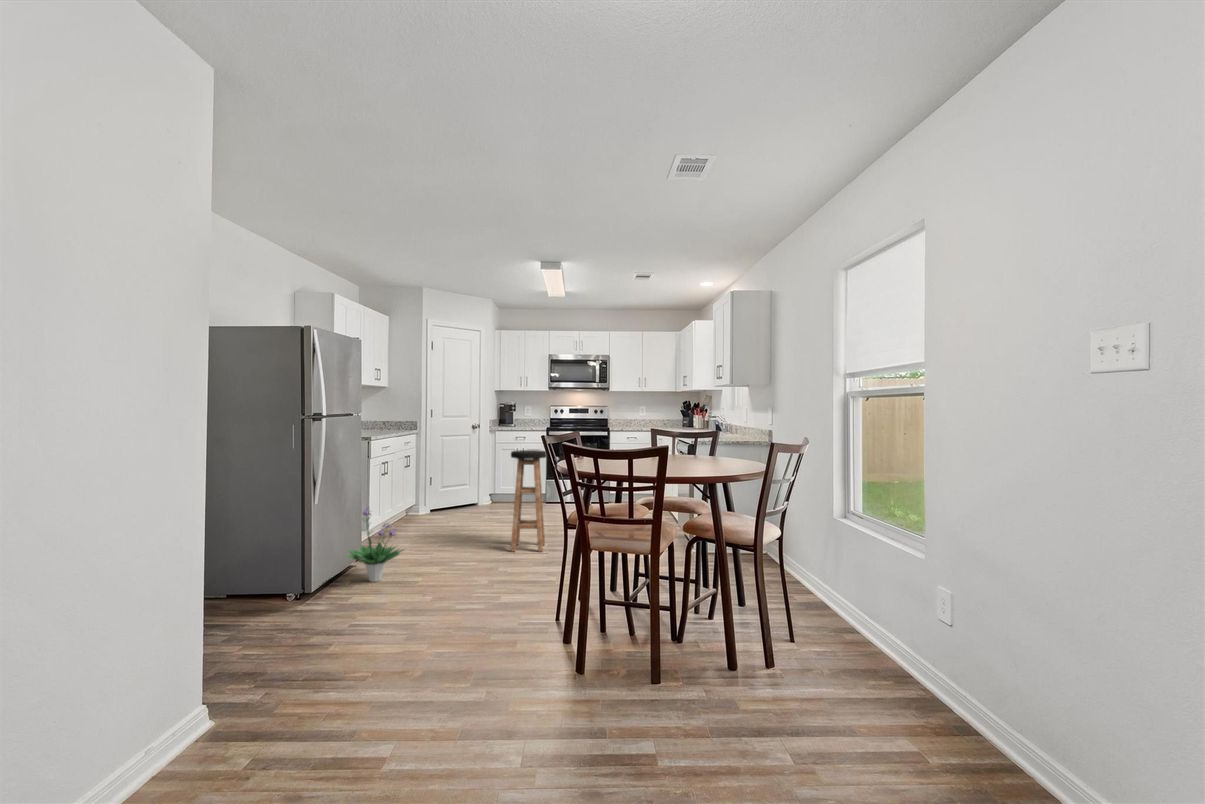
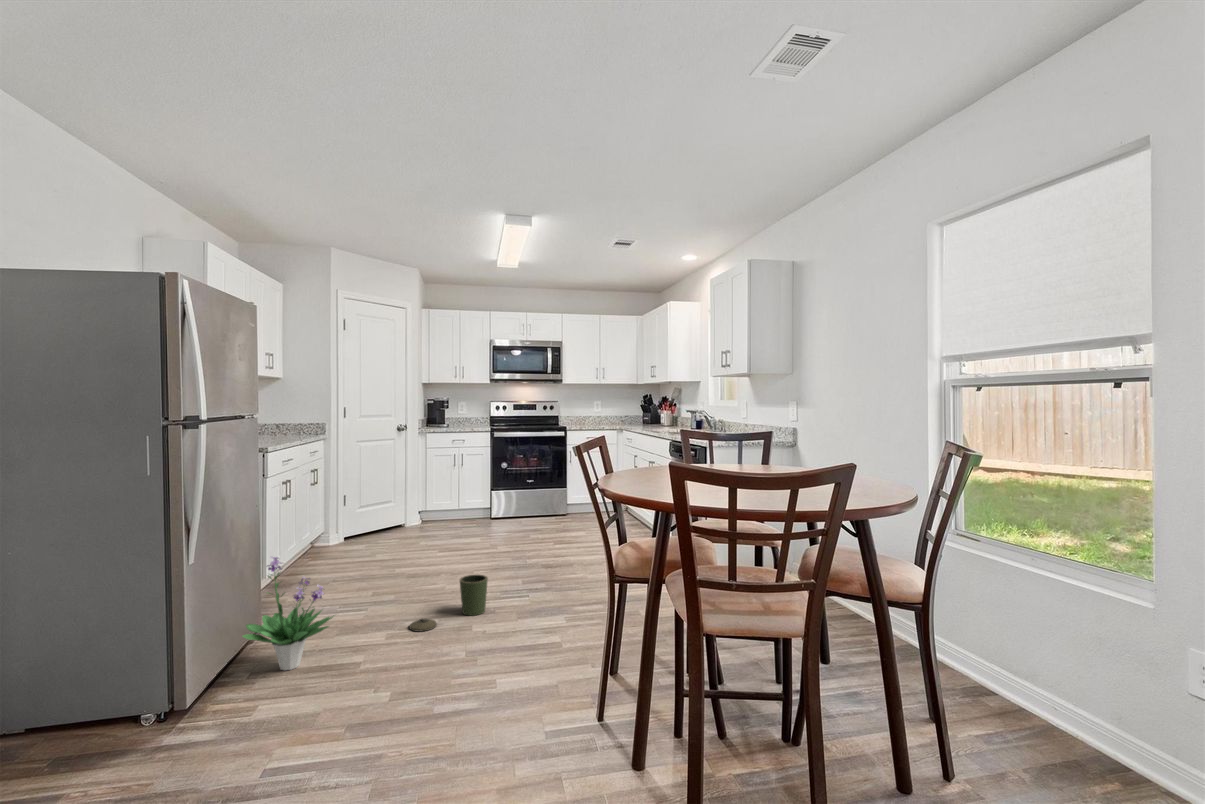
bar stool: present [511,450,547,552] -> none [474,460,522,597]
trash can: none [457,533,515,568] -> present [410,575,488,631]

